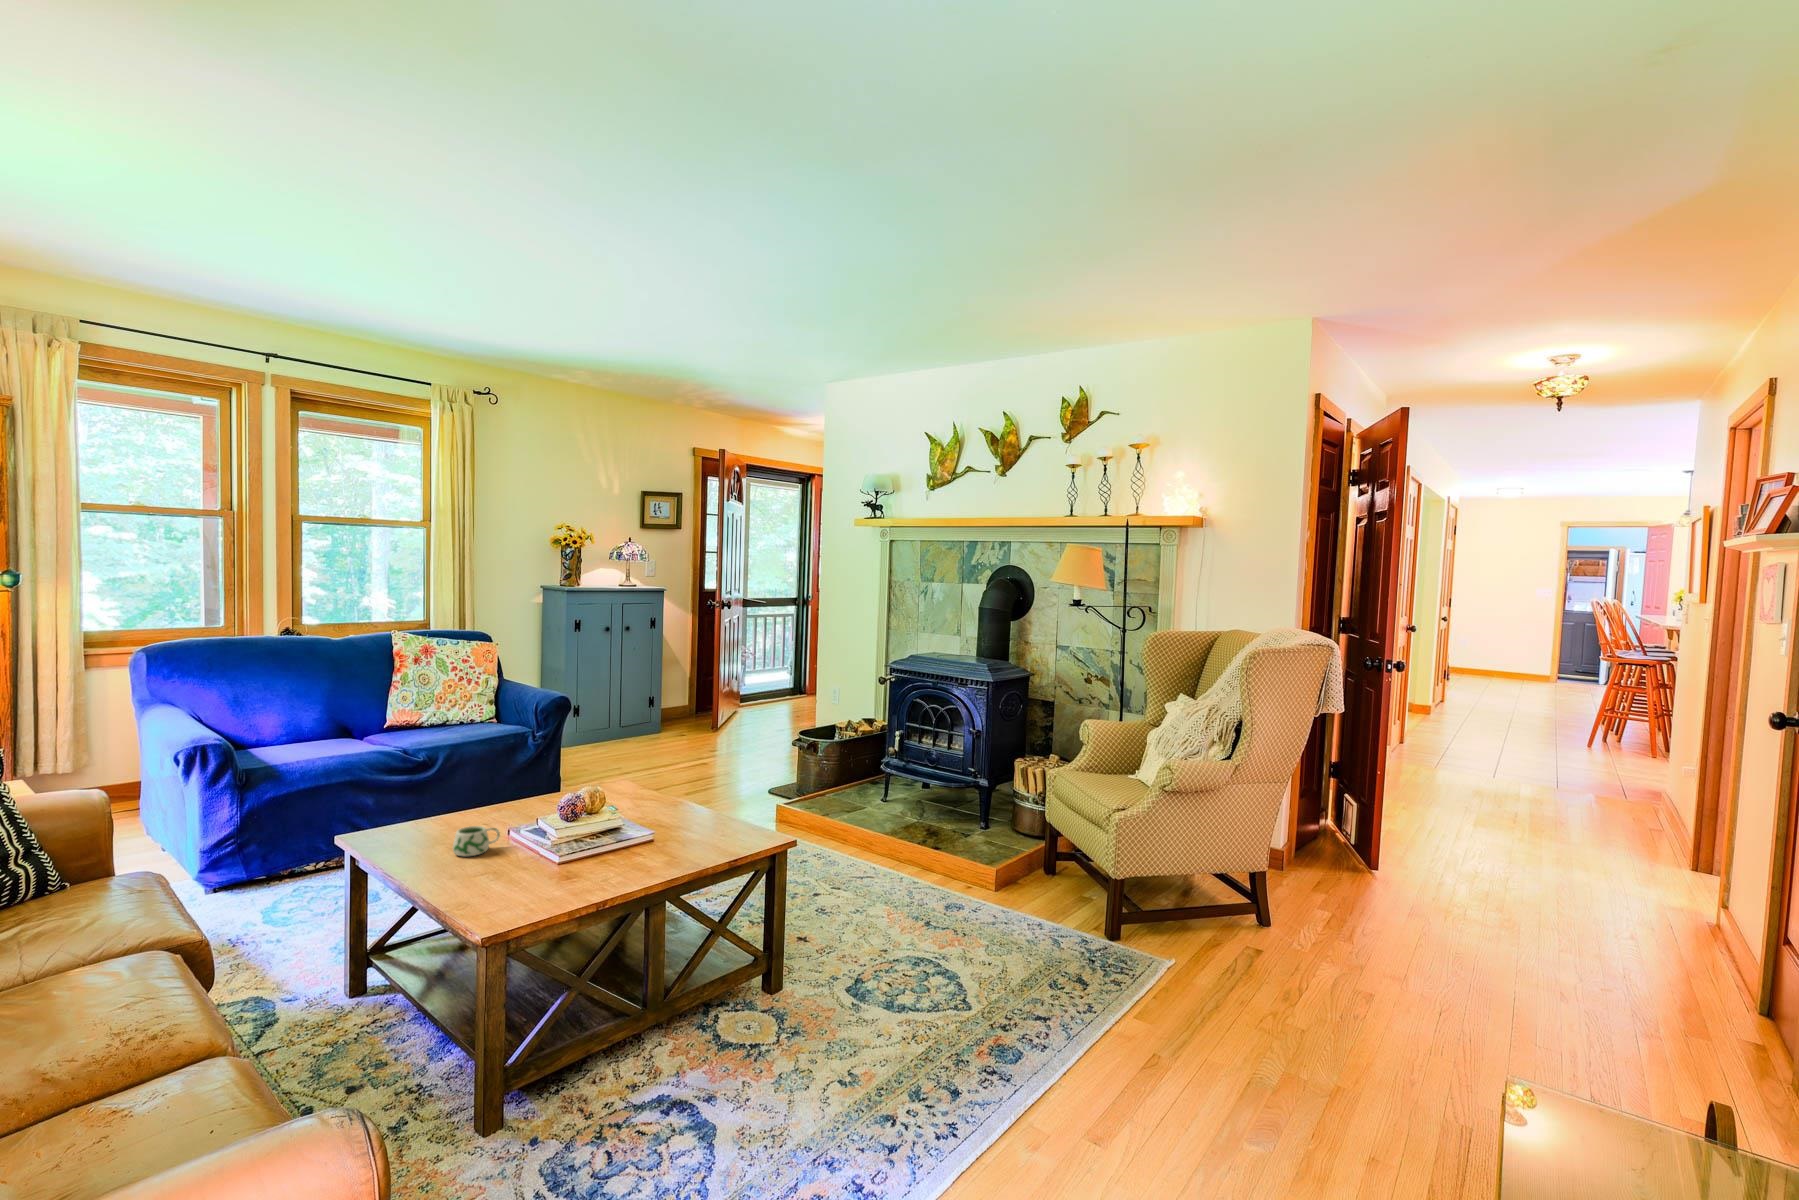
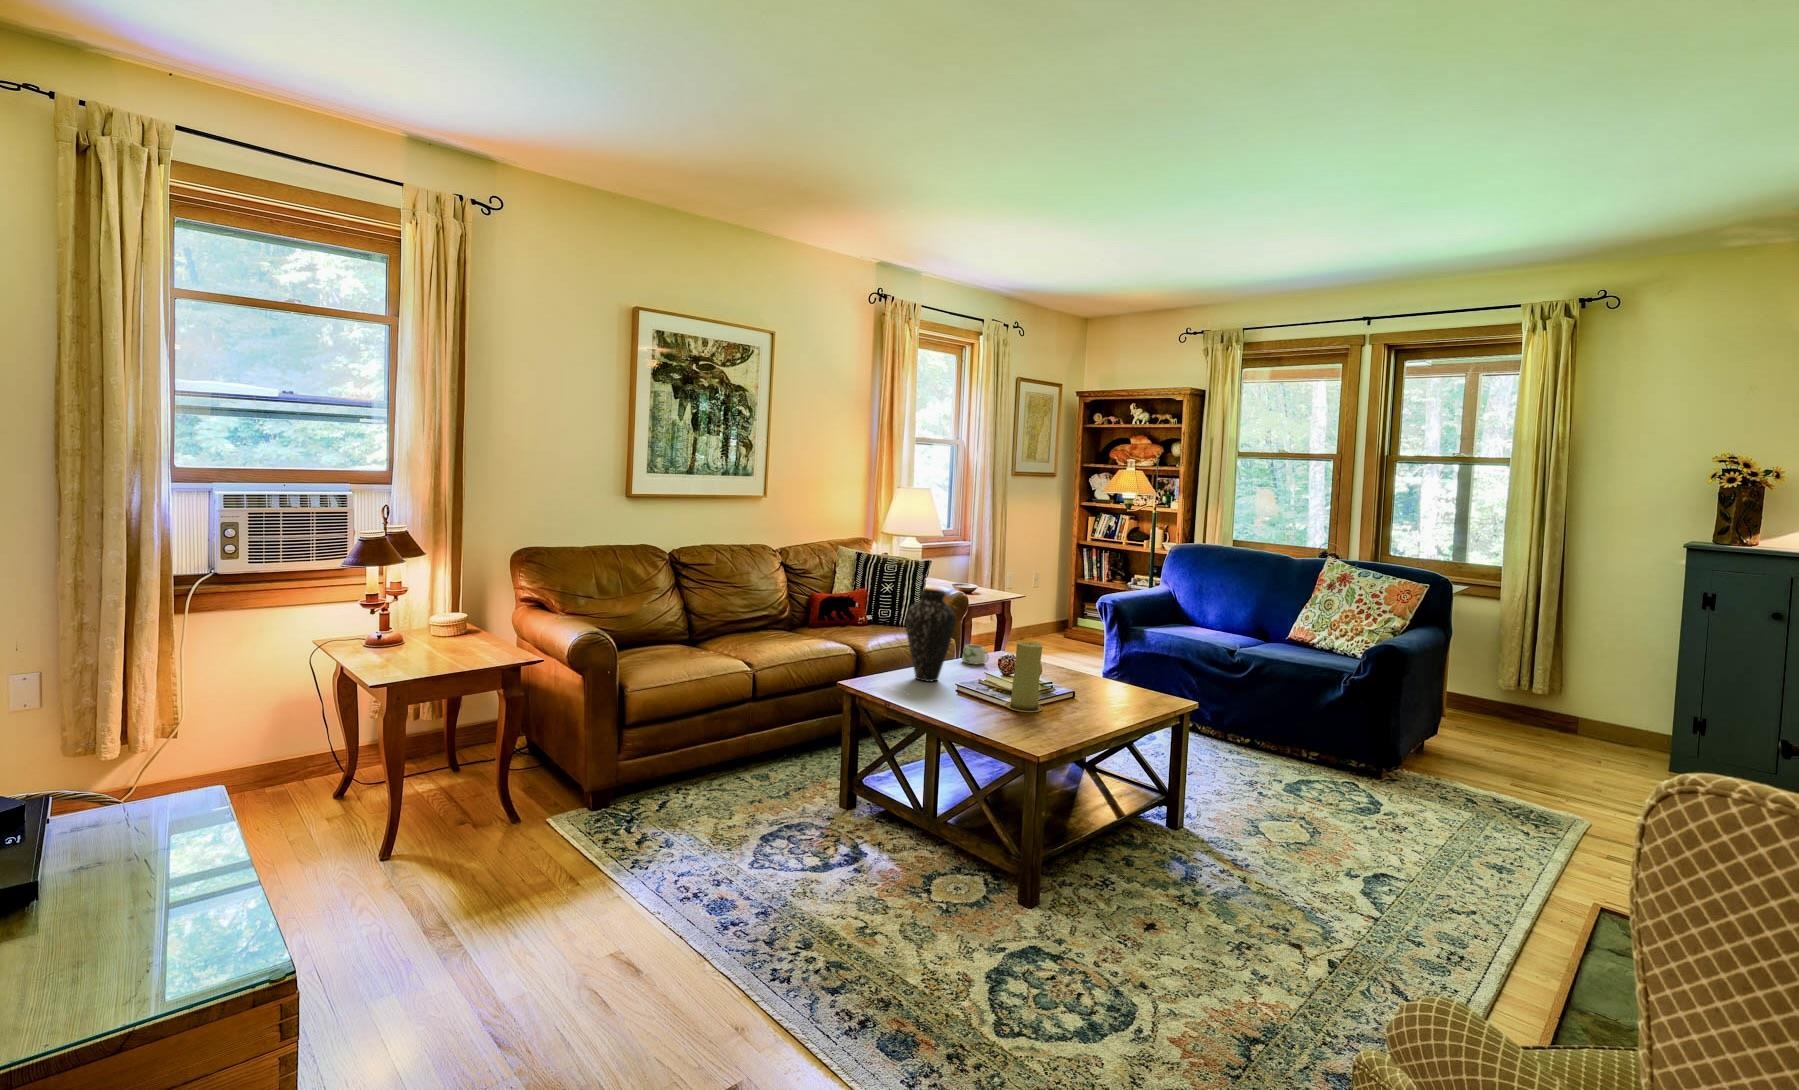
vase: none [536,755,609,881] -> present [905,590,956,682]
candle: none [675,767,715,844] -> present [1005,642,1043,712]

